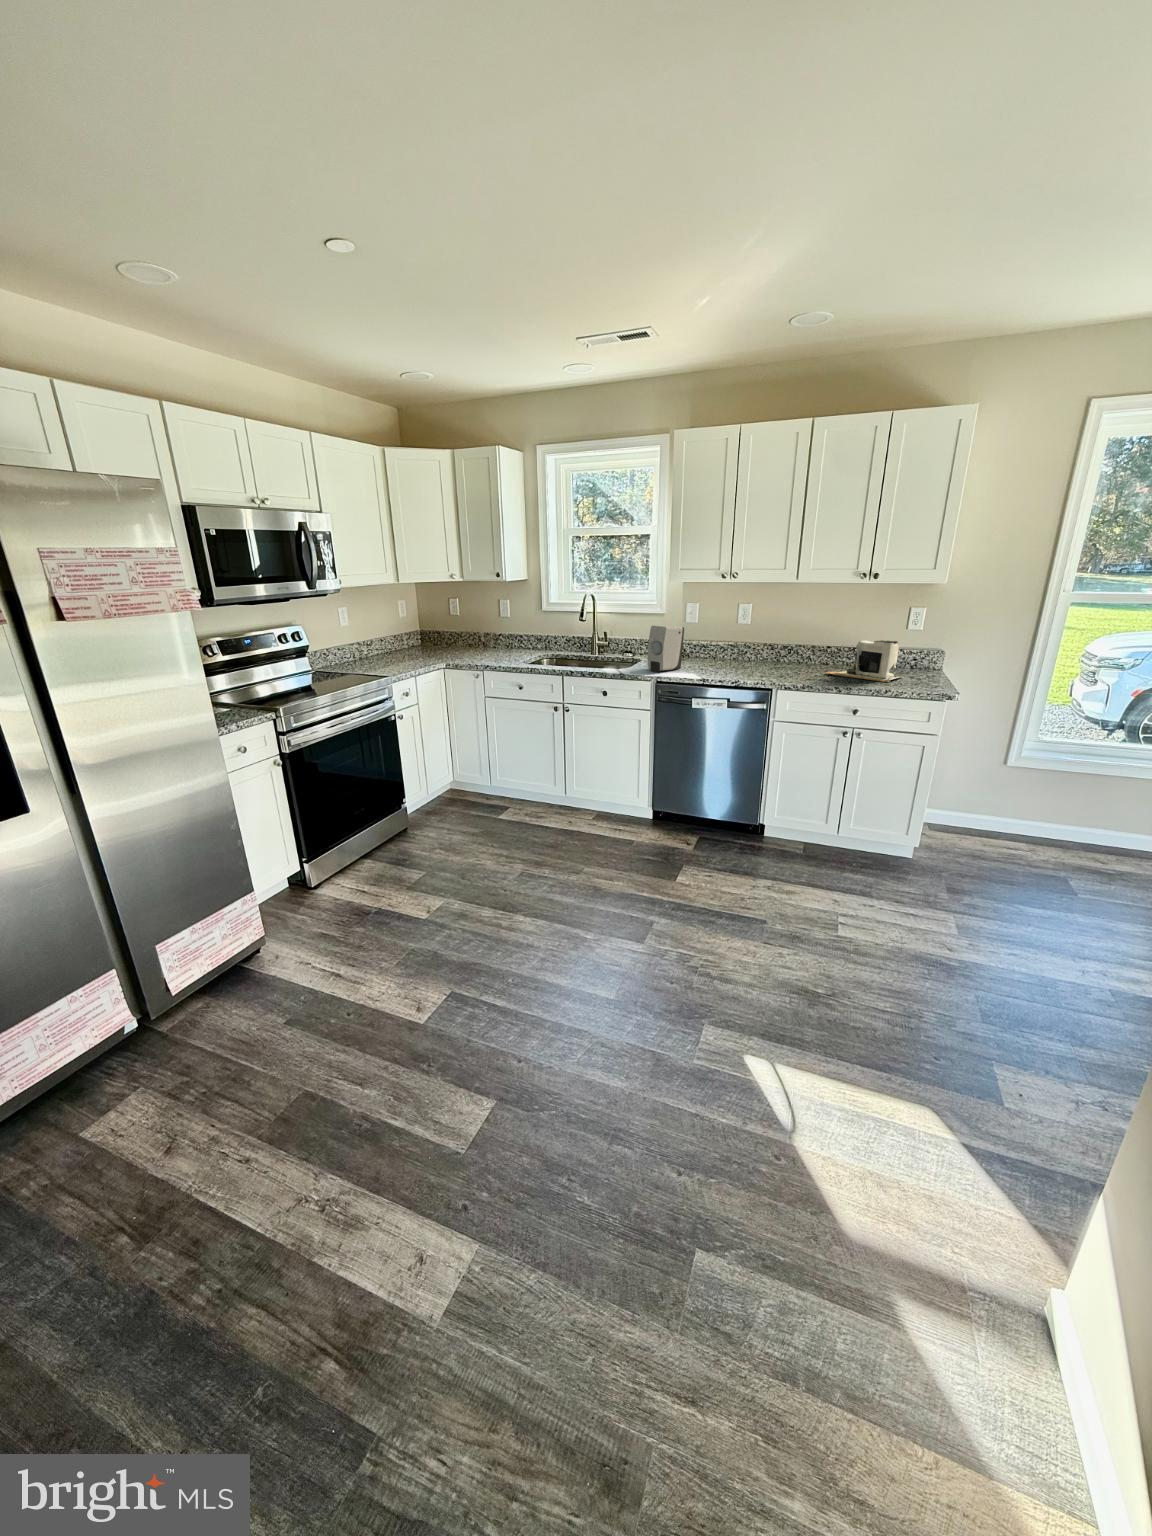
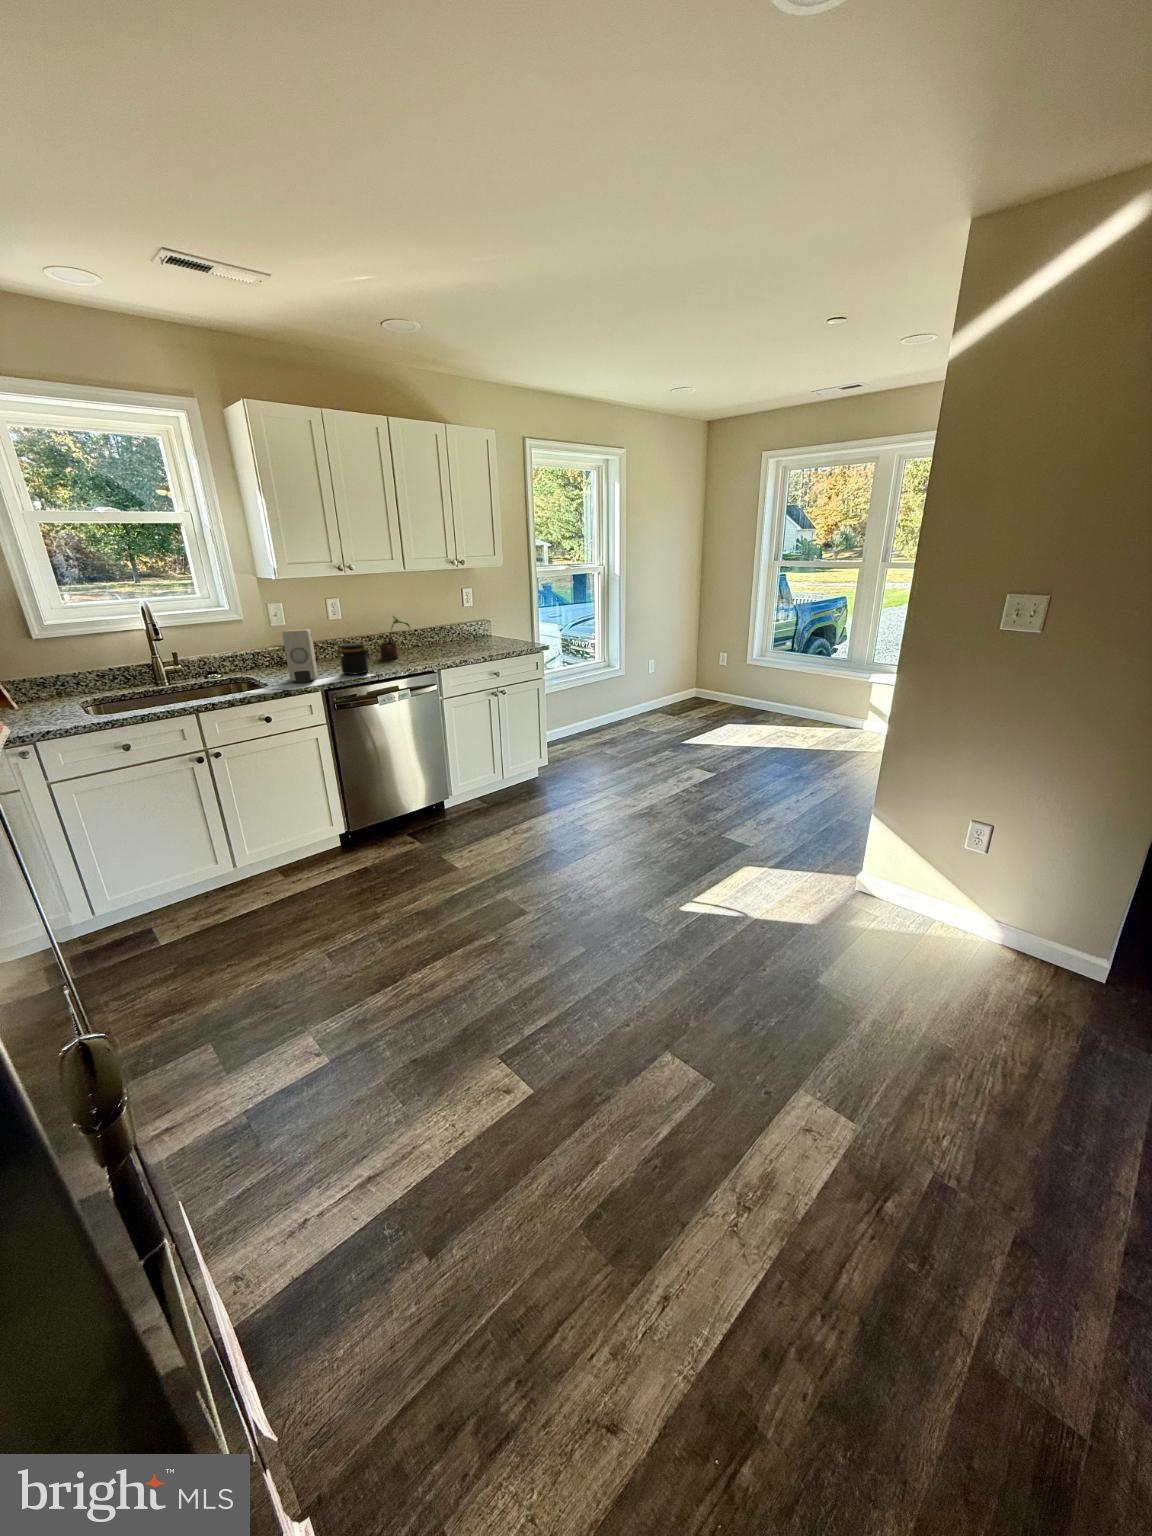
potted plant: none [763,624,804,670] -> present [379,616,410,660]
coffee maker: present [825,640,899,682] -> none [436,617,494,653]
jar: none [692,645,721,675] -> present [337,643,370,674]

